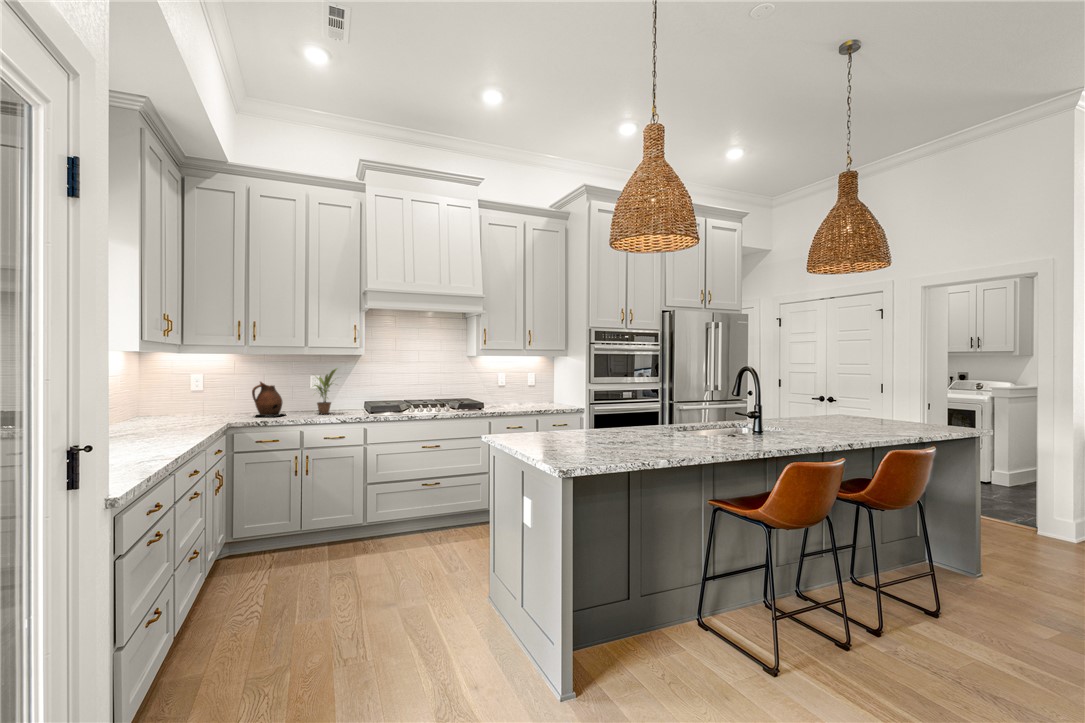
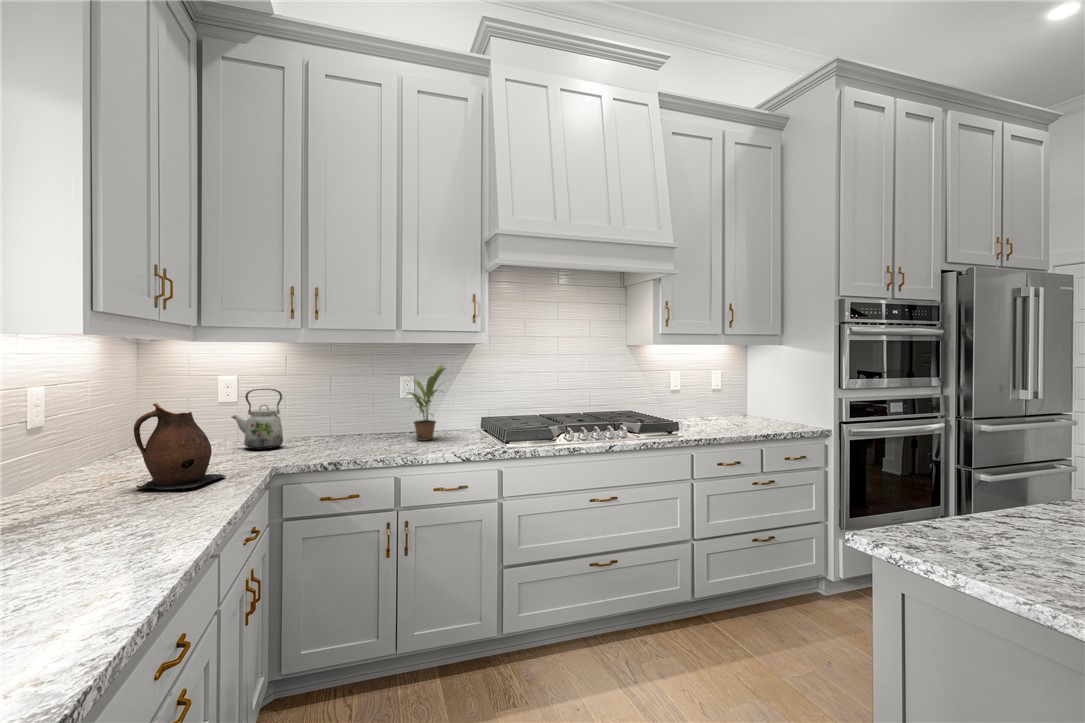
kettle: none [200,381,233,417] -> present [232,389,283,449]
ceramic pitcher: present [252,382,283,416] -> present [134,403,226,490]

